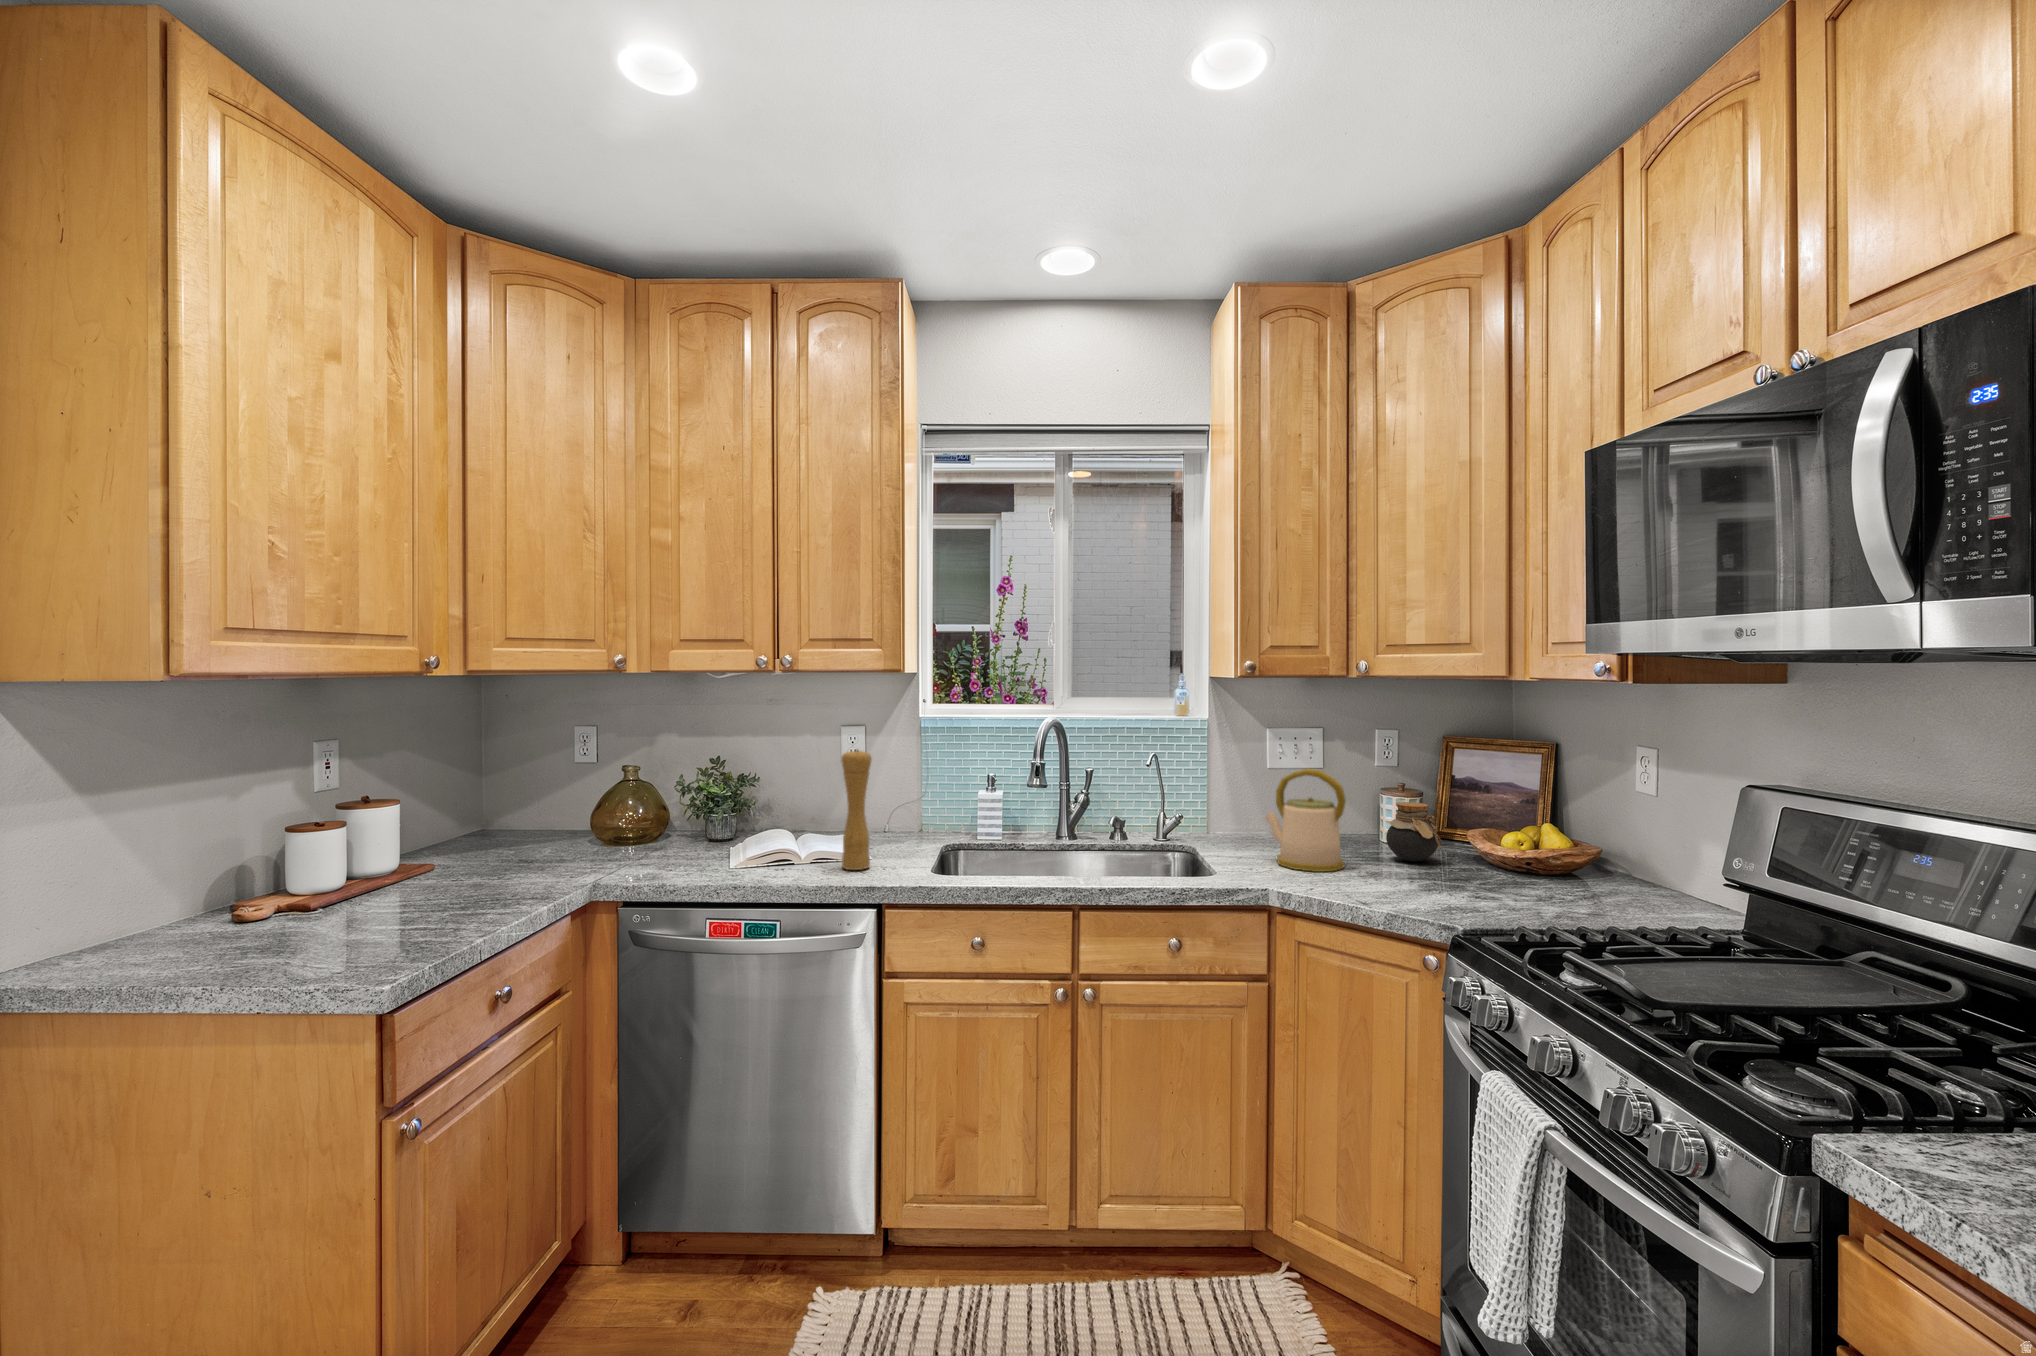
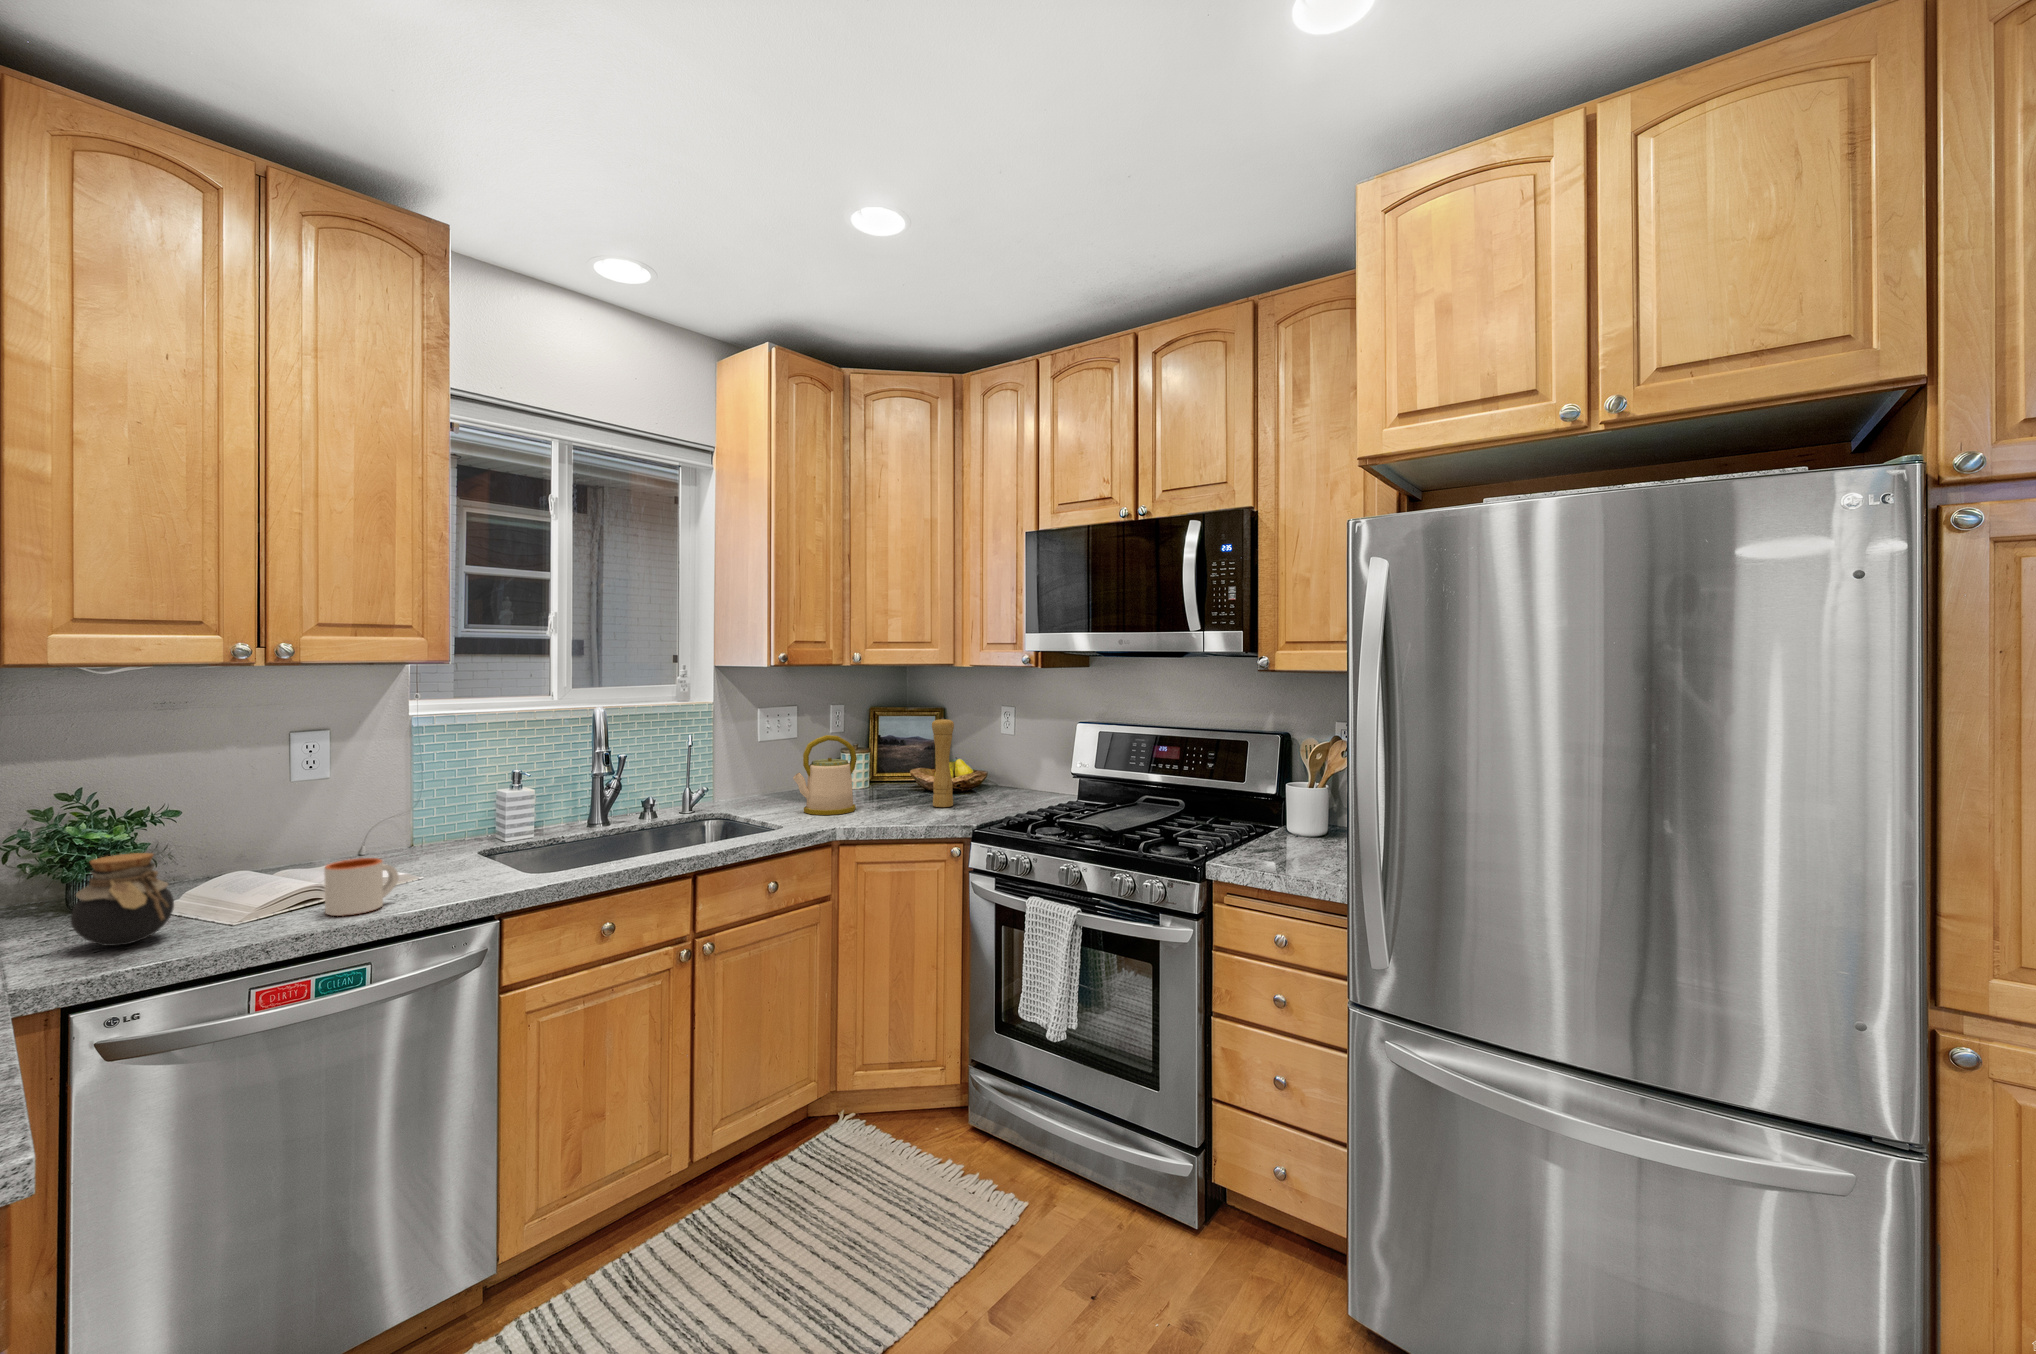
pepper mill: present [841,750,872,870] -> present [932,718,954,807]
jar: present [1386,802,1441,862] -> present [71,853,174,946]
mug: none [761,835,813,882] -> present [324,858,399,916]

